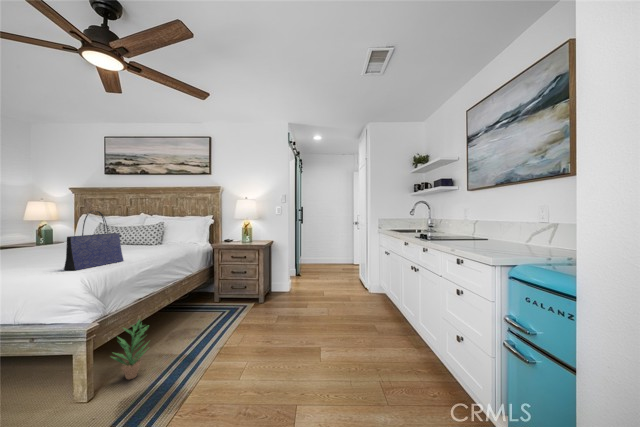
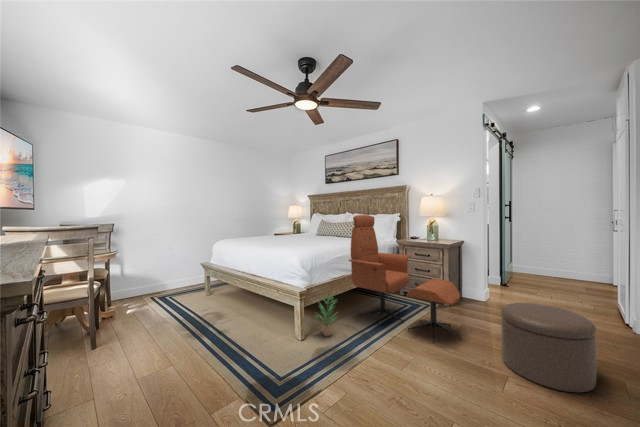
tote bag: present [64,210,124,270] -> none [292,211,325,251]
lounge chair: none [161,217,283,342] -> present [349,215,462,343]
ottoman: none [313,285,367,345] -> present [501,303,597,392]

